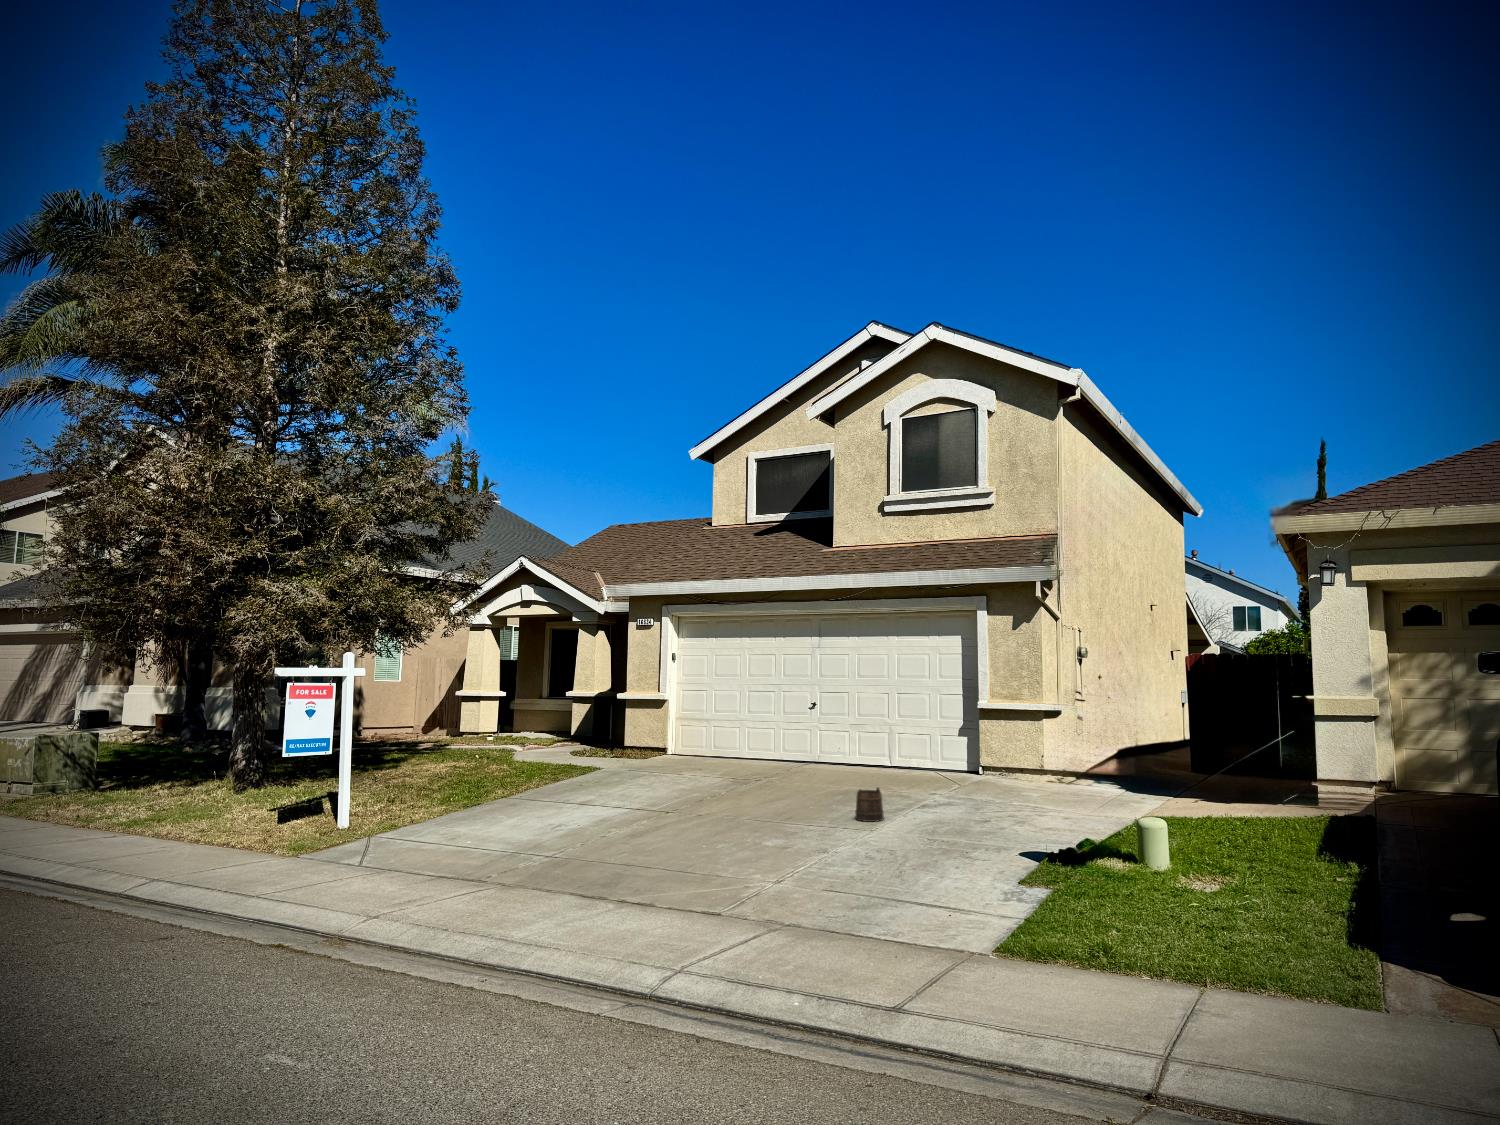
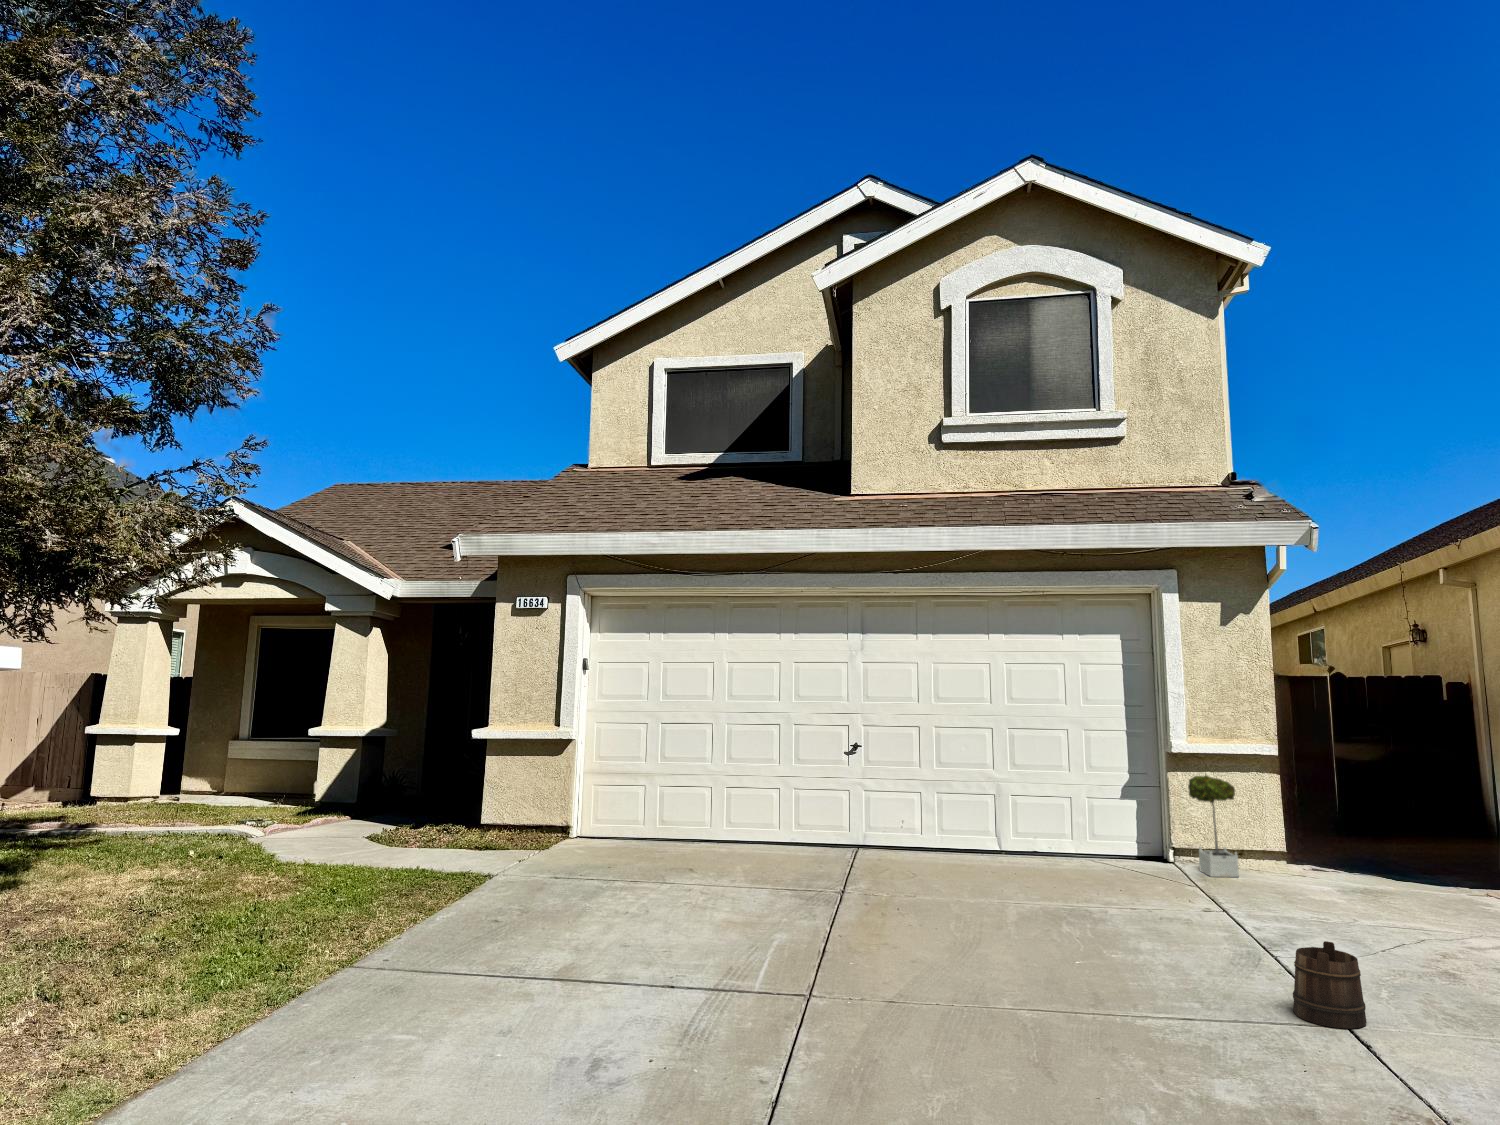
potted tree: none [983,722,1011,784] -> present [1188,775,1239,877]

